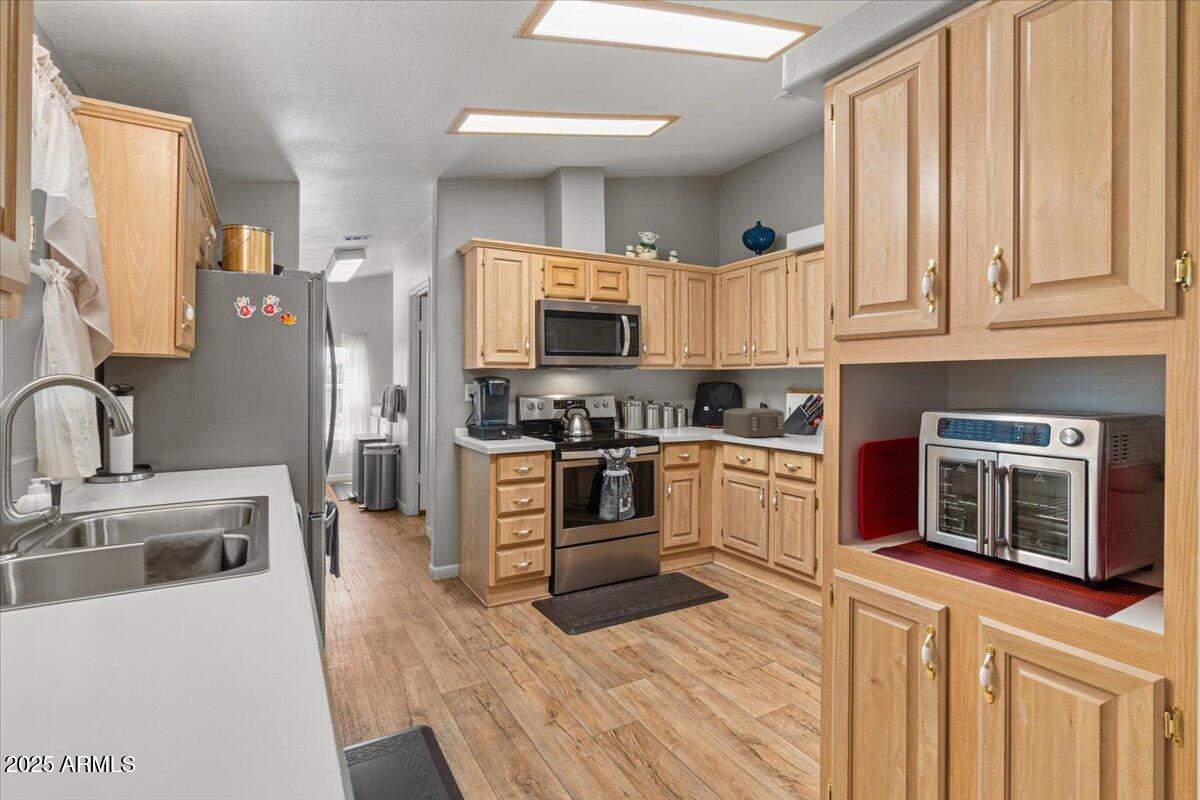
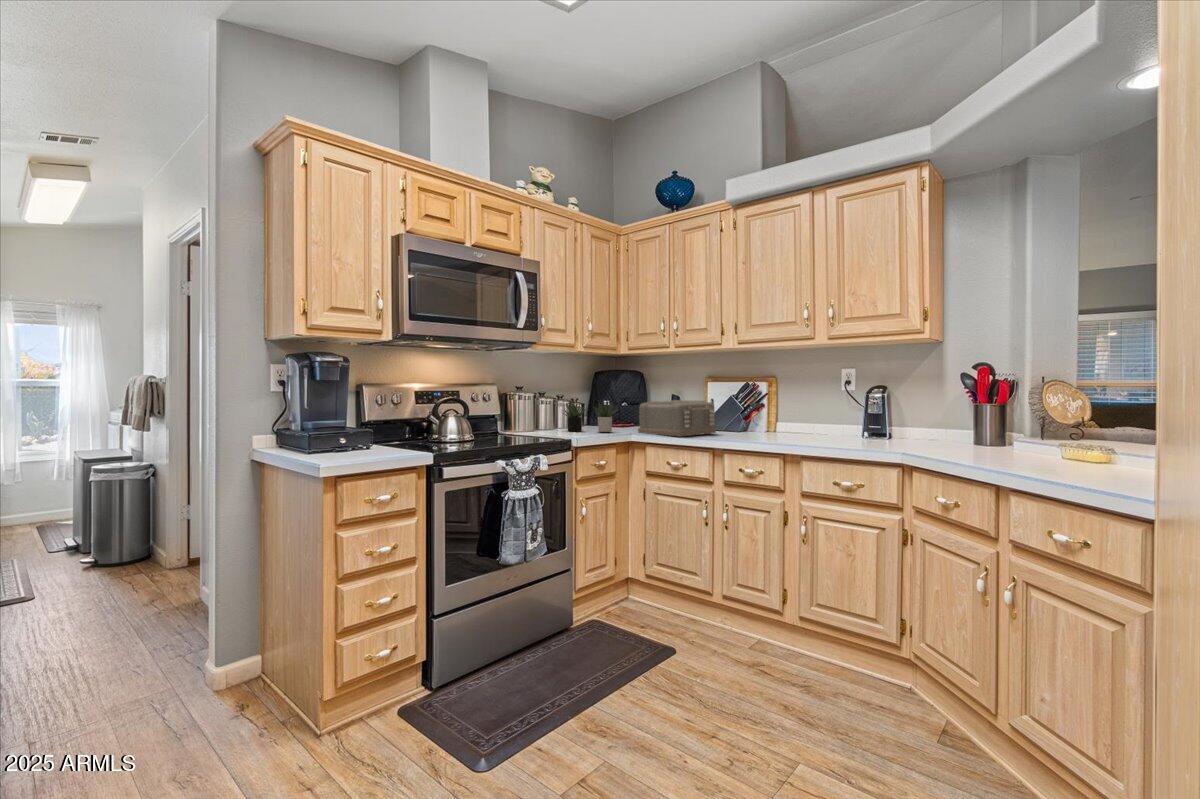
succulent plant: none [662,405,707,432] -> present [563,400,617,432]

